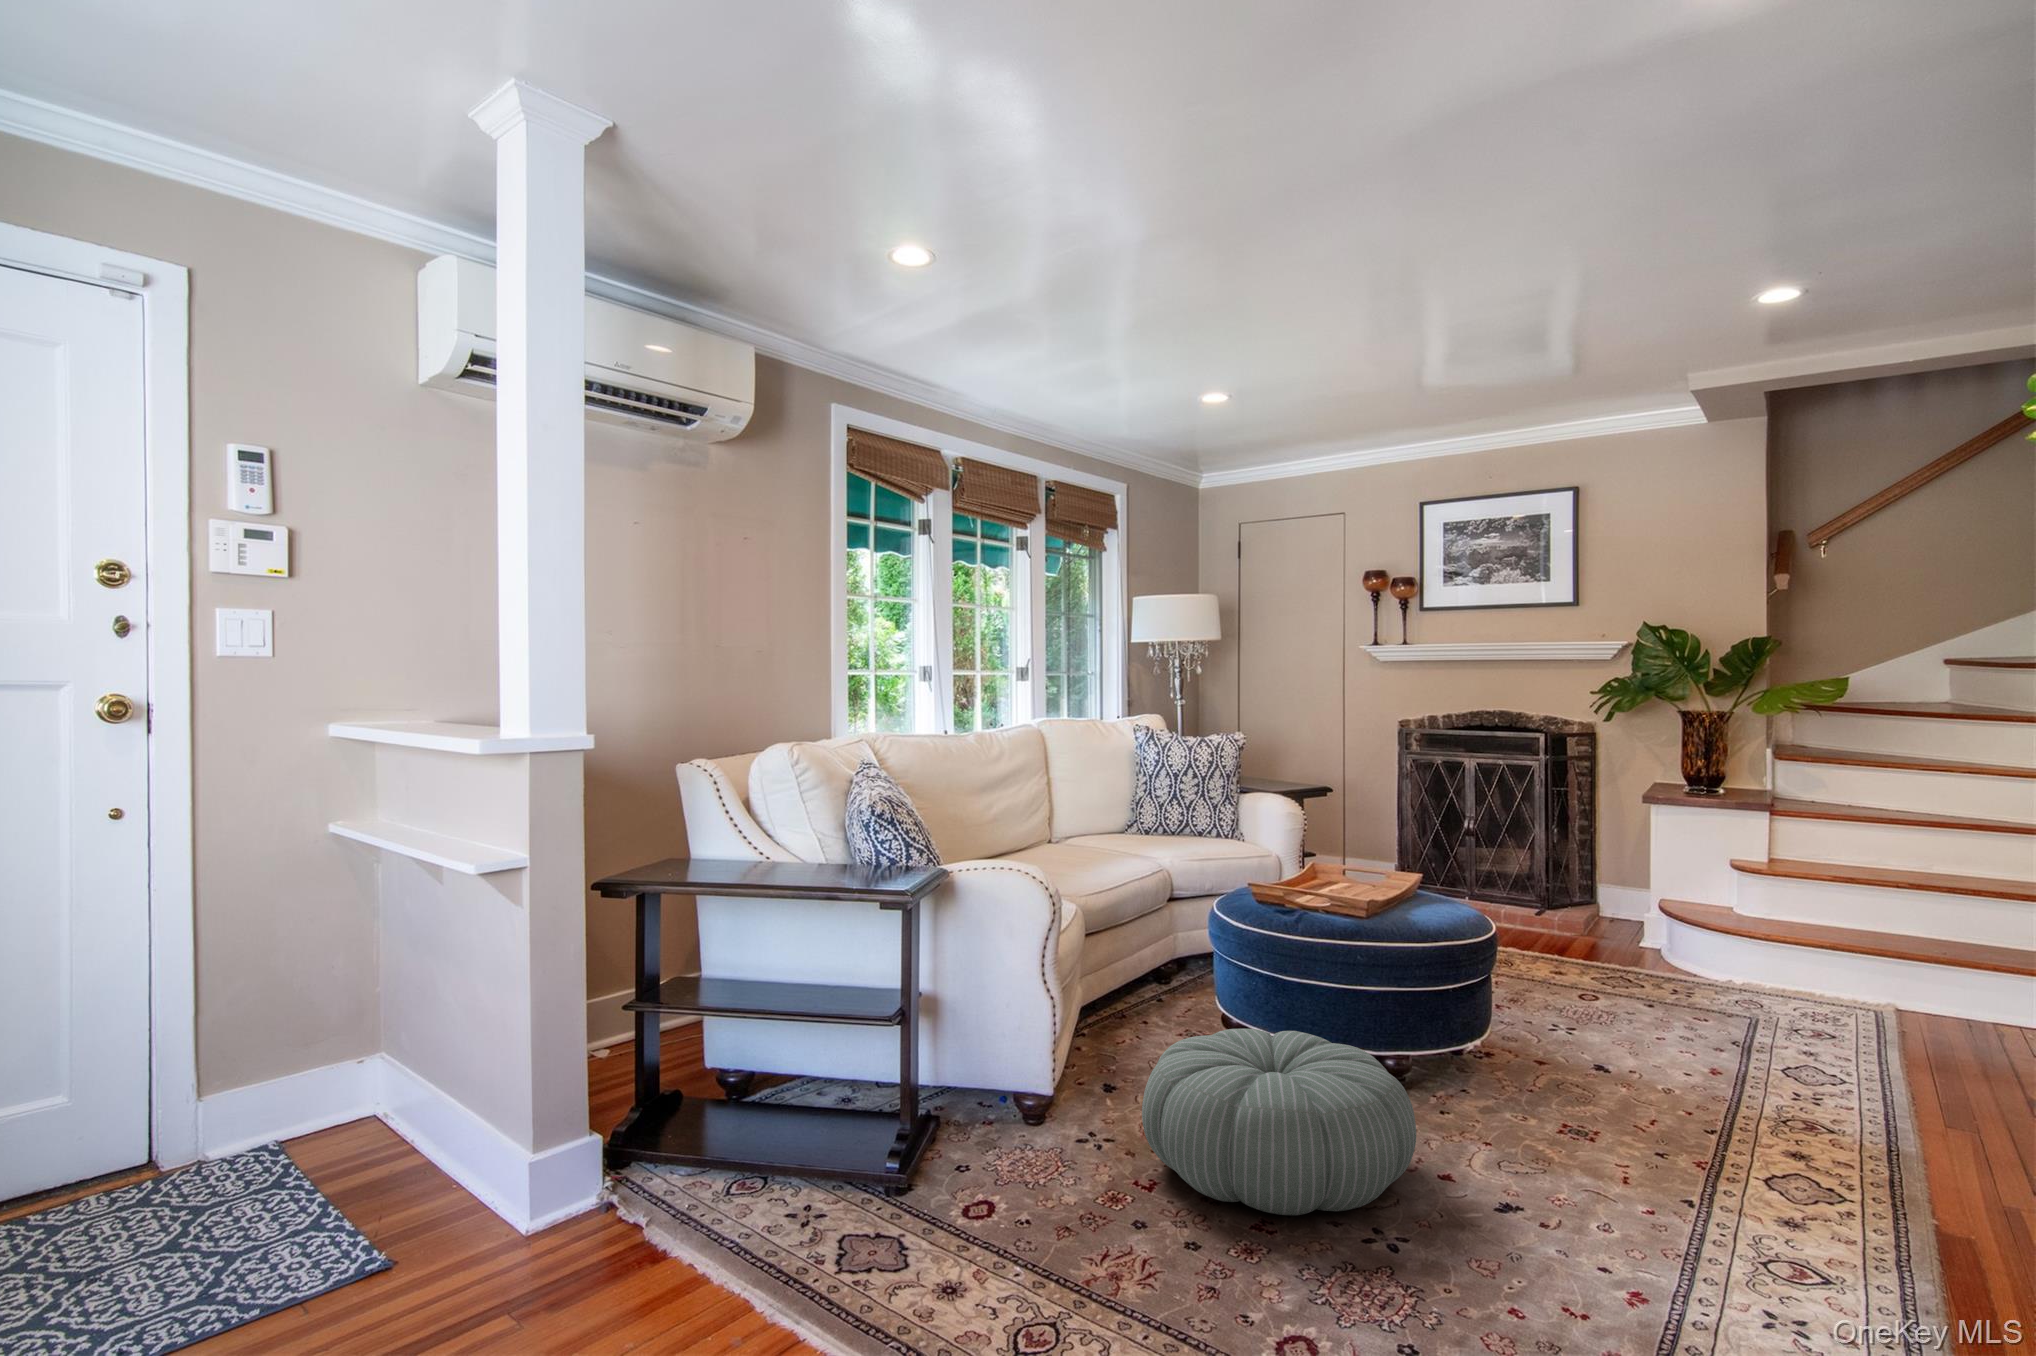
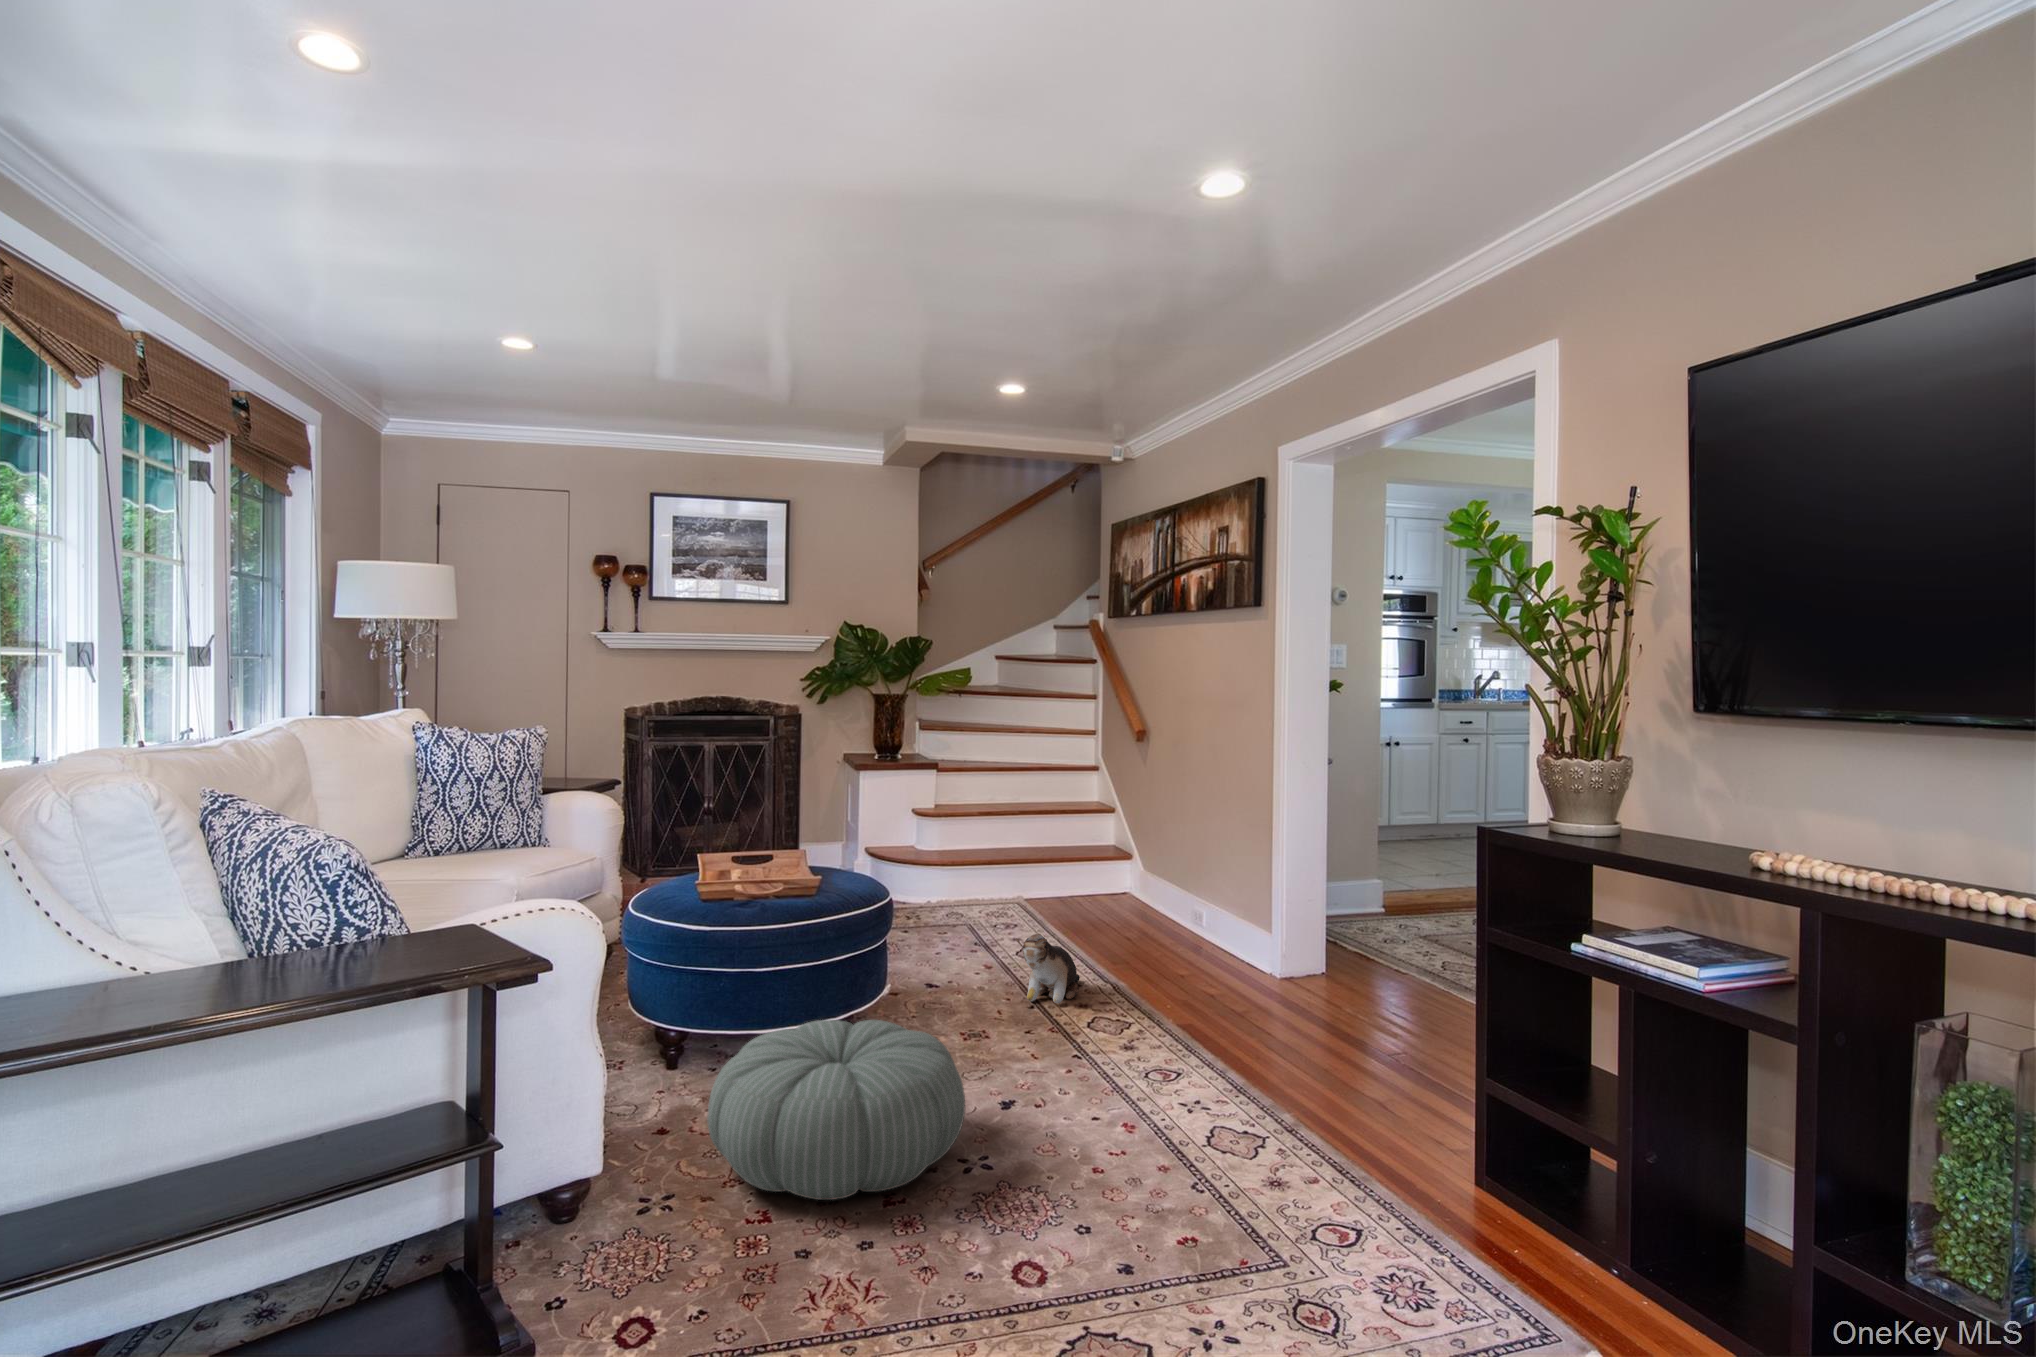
plush toy: none [1675,1019,1834,1127] -> present [1016,934,1080,1003]

